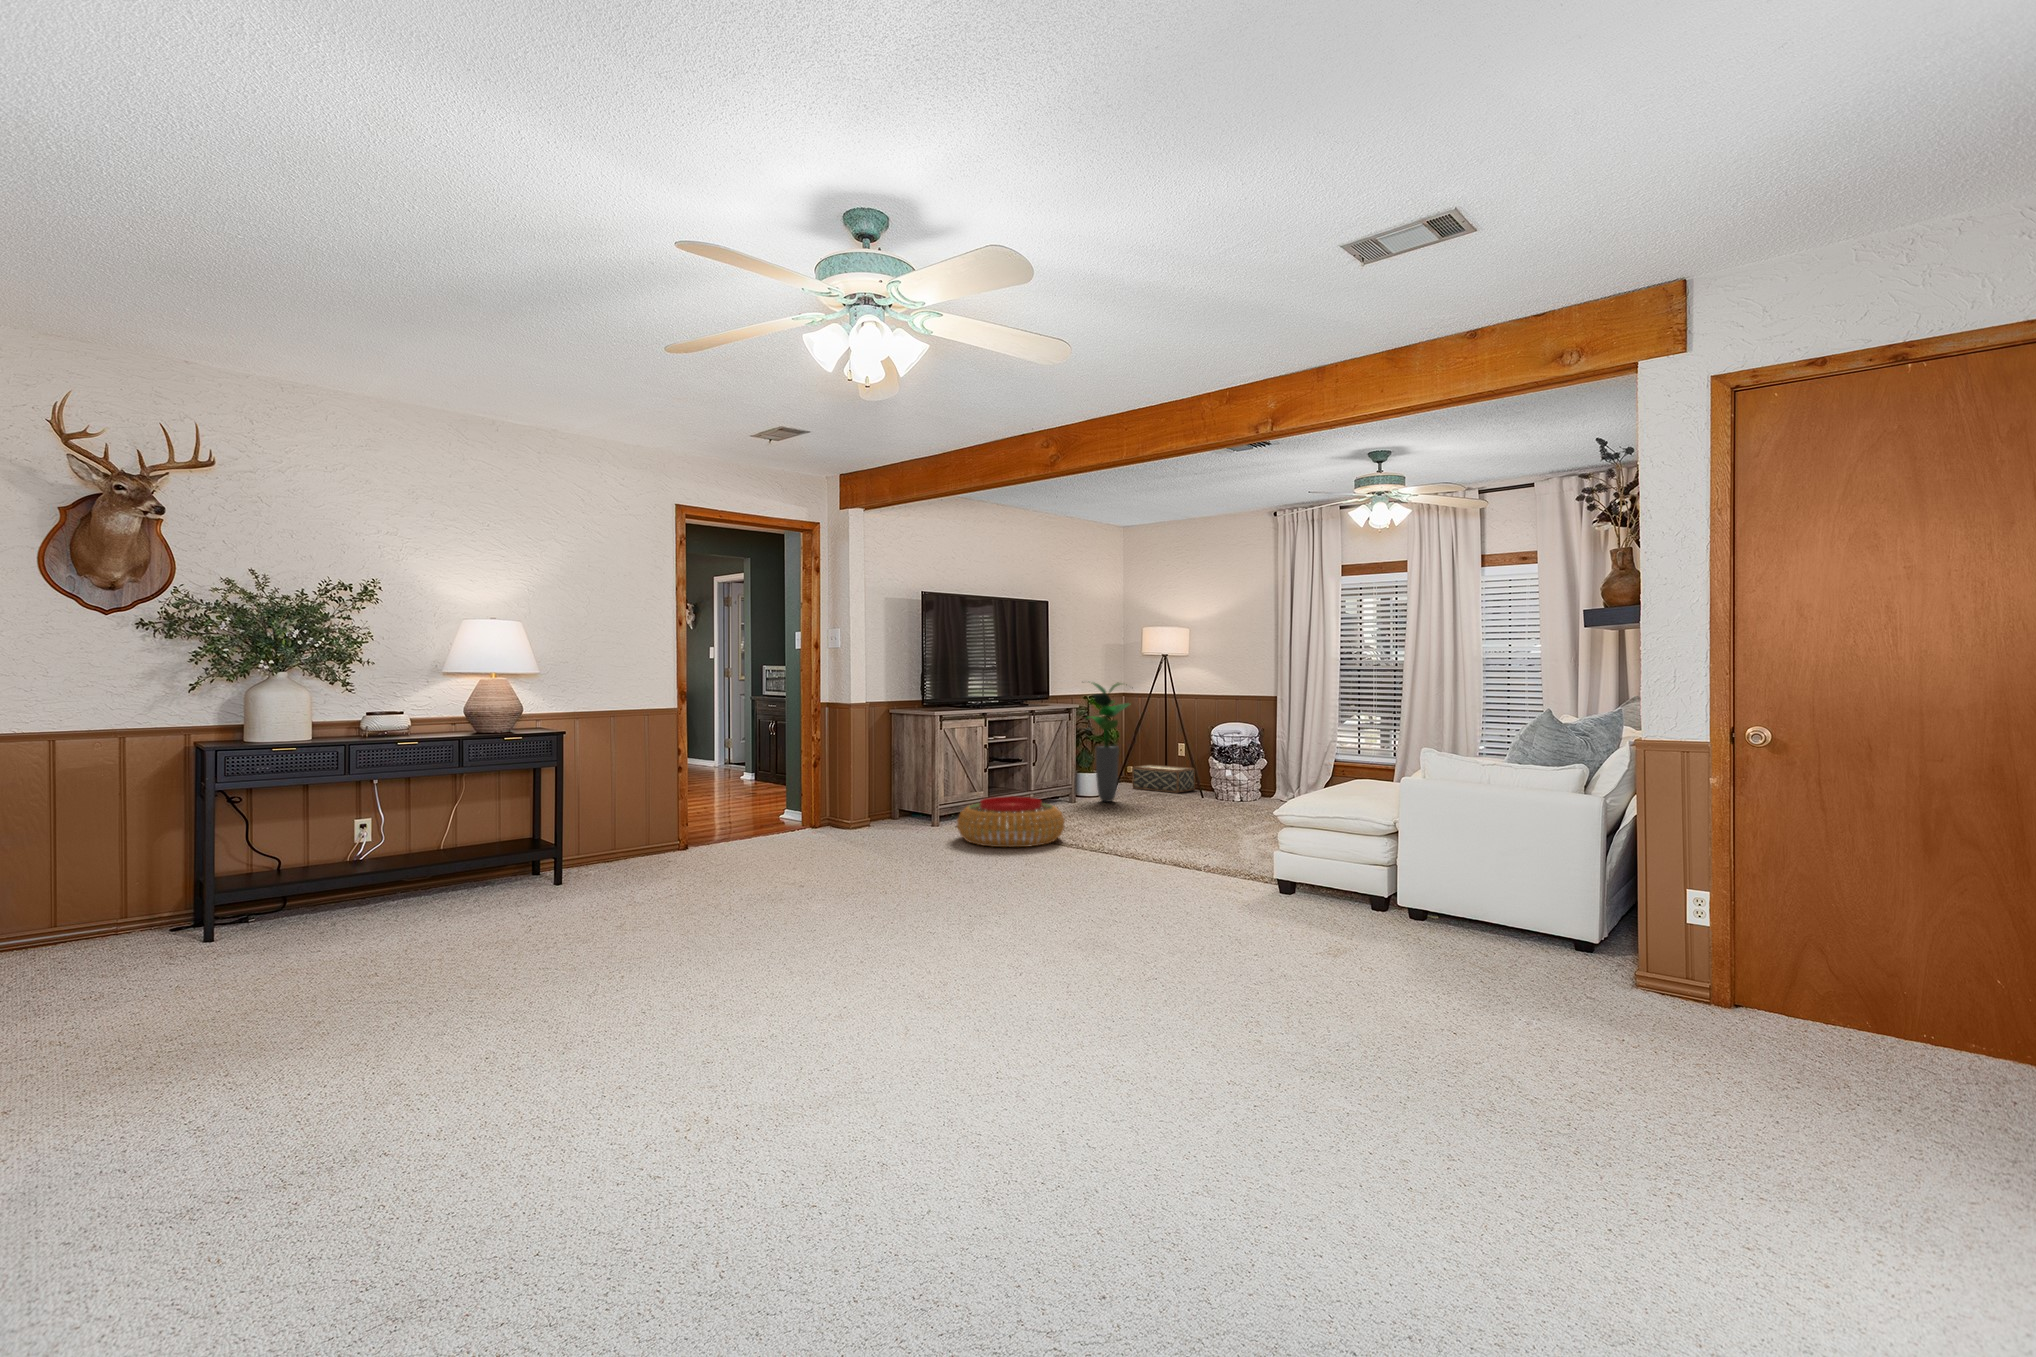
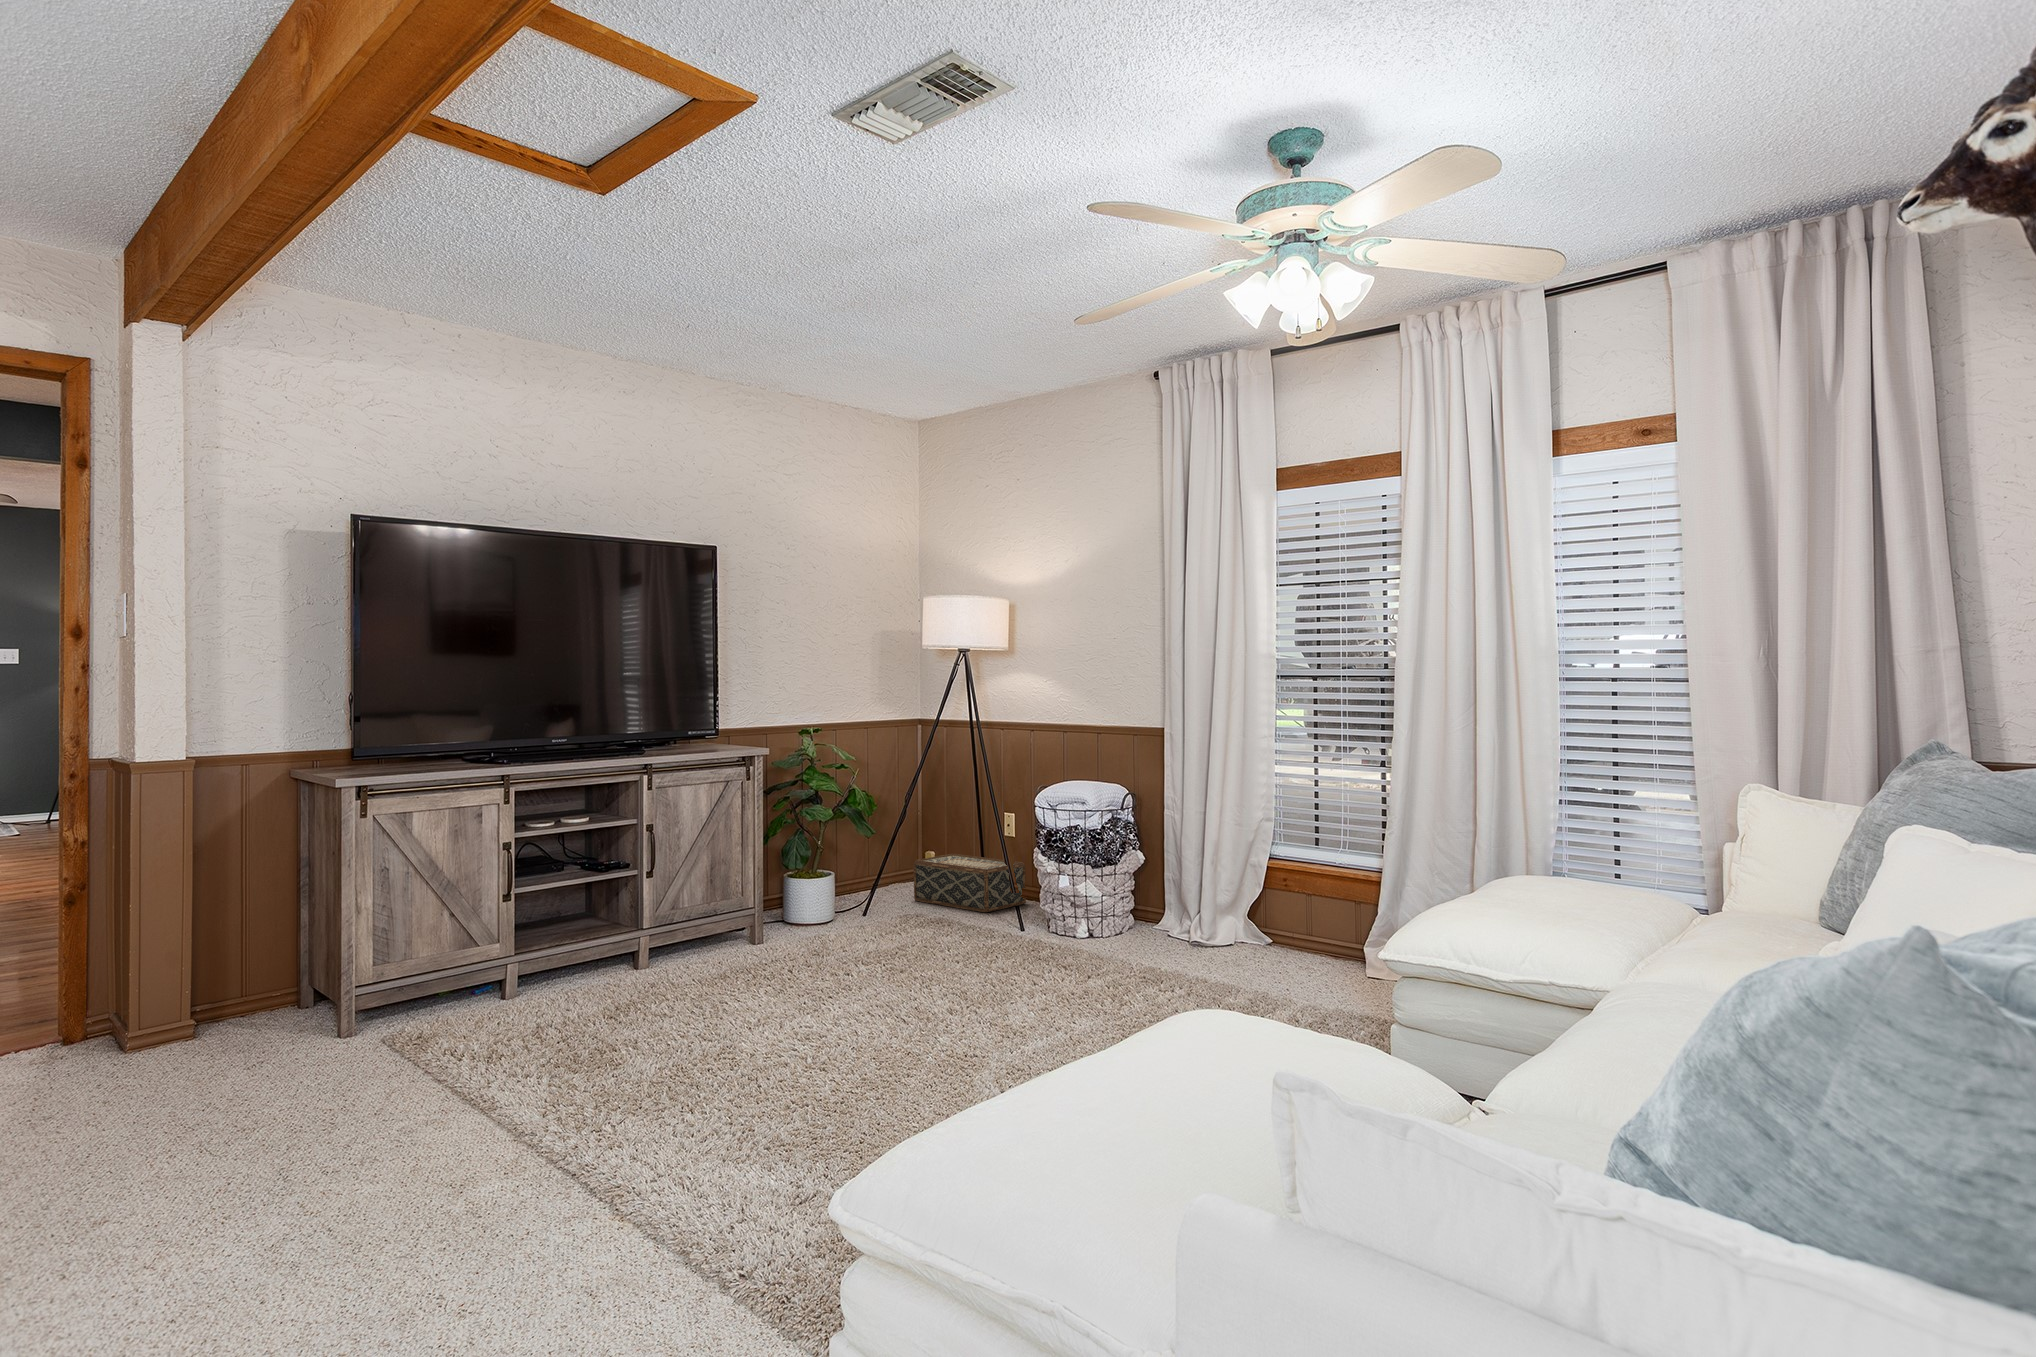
potted plant: present [1087,683,1129,802] -> none [777,704,875,942]
pouf: present [957,796,1065,847] -> none [274,981,570,1137]

